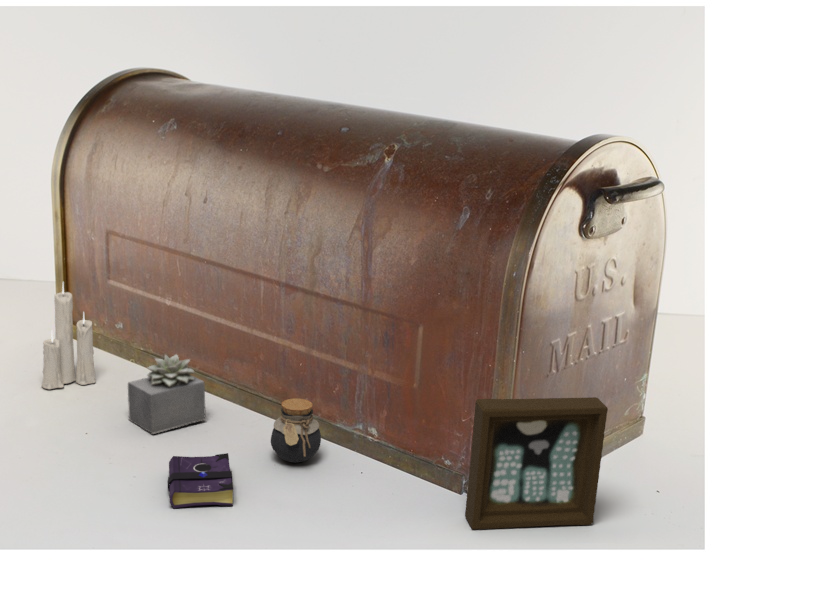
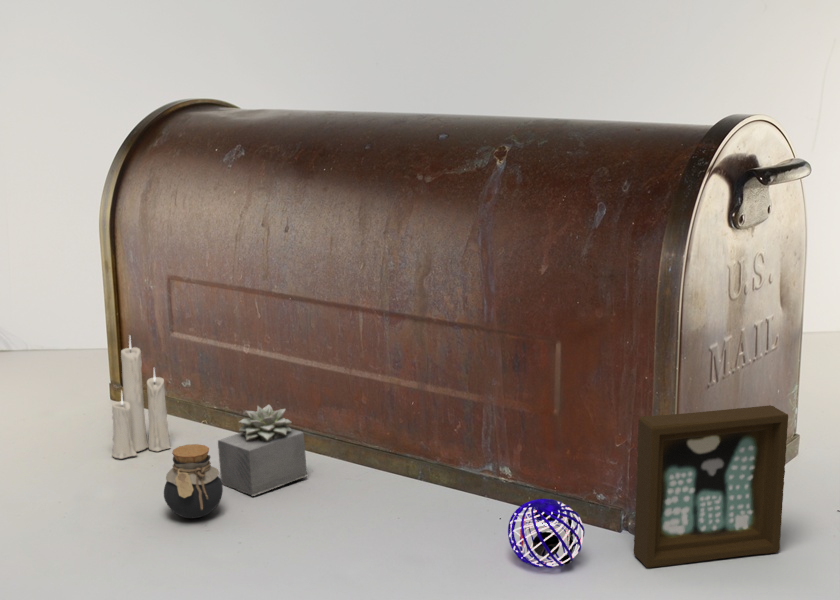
jar: present [271,398,321,463] -> present [164,444,223,518]
book: present [168,453,233,508] -> none [285,507,369,572]
decorative orb: none [356,462,421,523] -> present [508,499,585,568]

